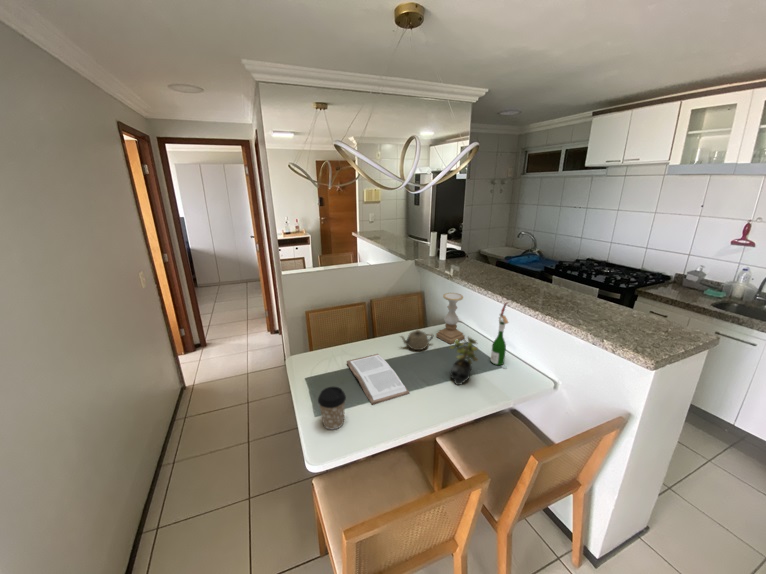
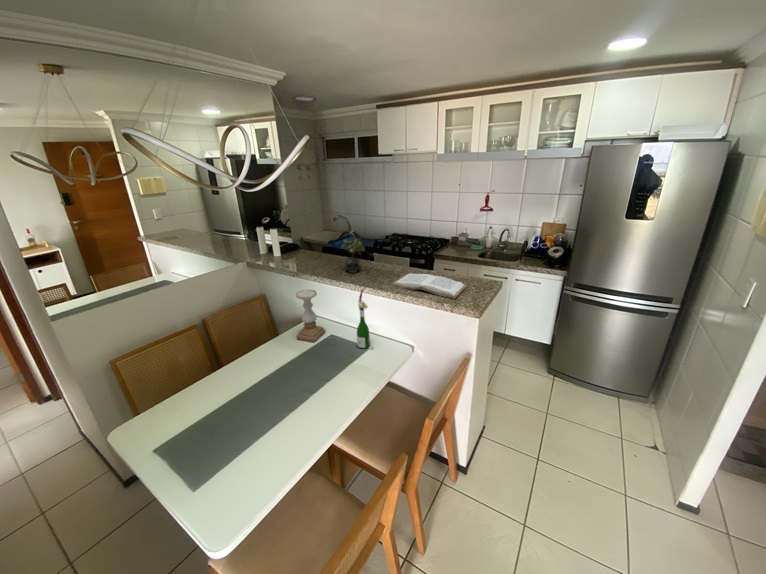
teapot: present [401,330,433,350] -> none [259,338,296,361]
succulent plant: present [450,337,478,385] -> present [344,237,364,273]
book: present [347,354,409,405] -> present [391,273,467,299]
coffee cup: present [318,387,346,430] -> none [189,446,232,502]

